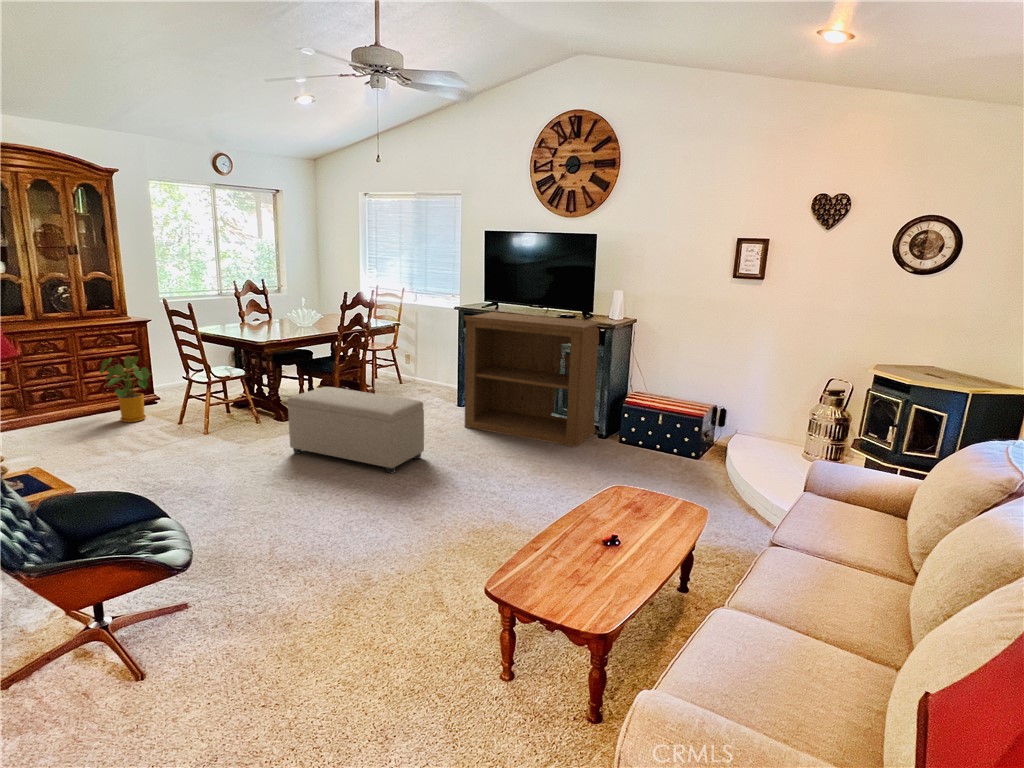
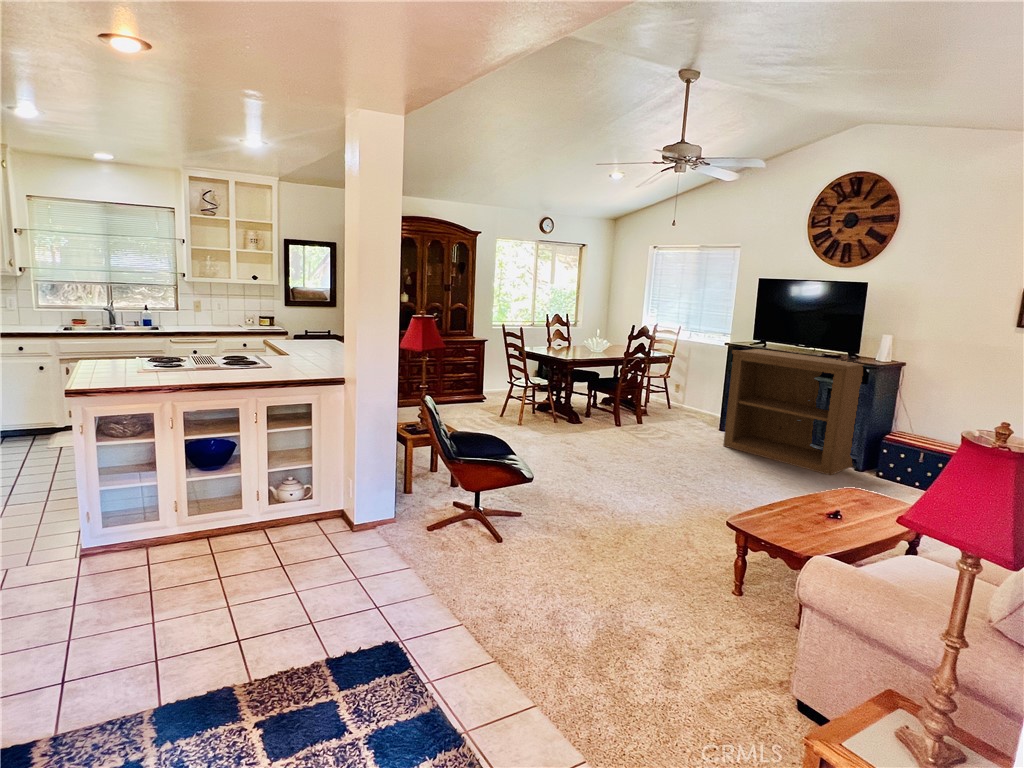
house plant: present [100,356,150,422] -> none [455,364,489,411]
ottoman: present [288,387,424,473] -> none [581,398,690,470]

